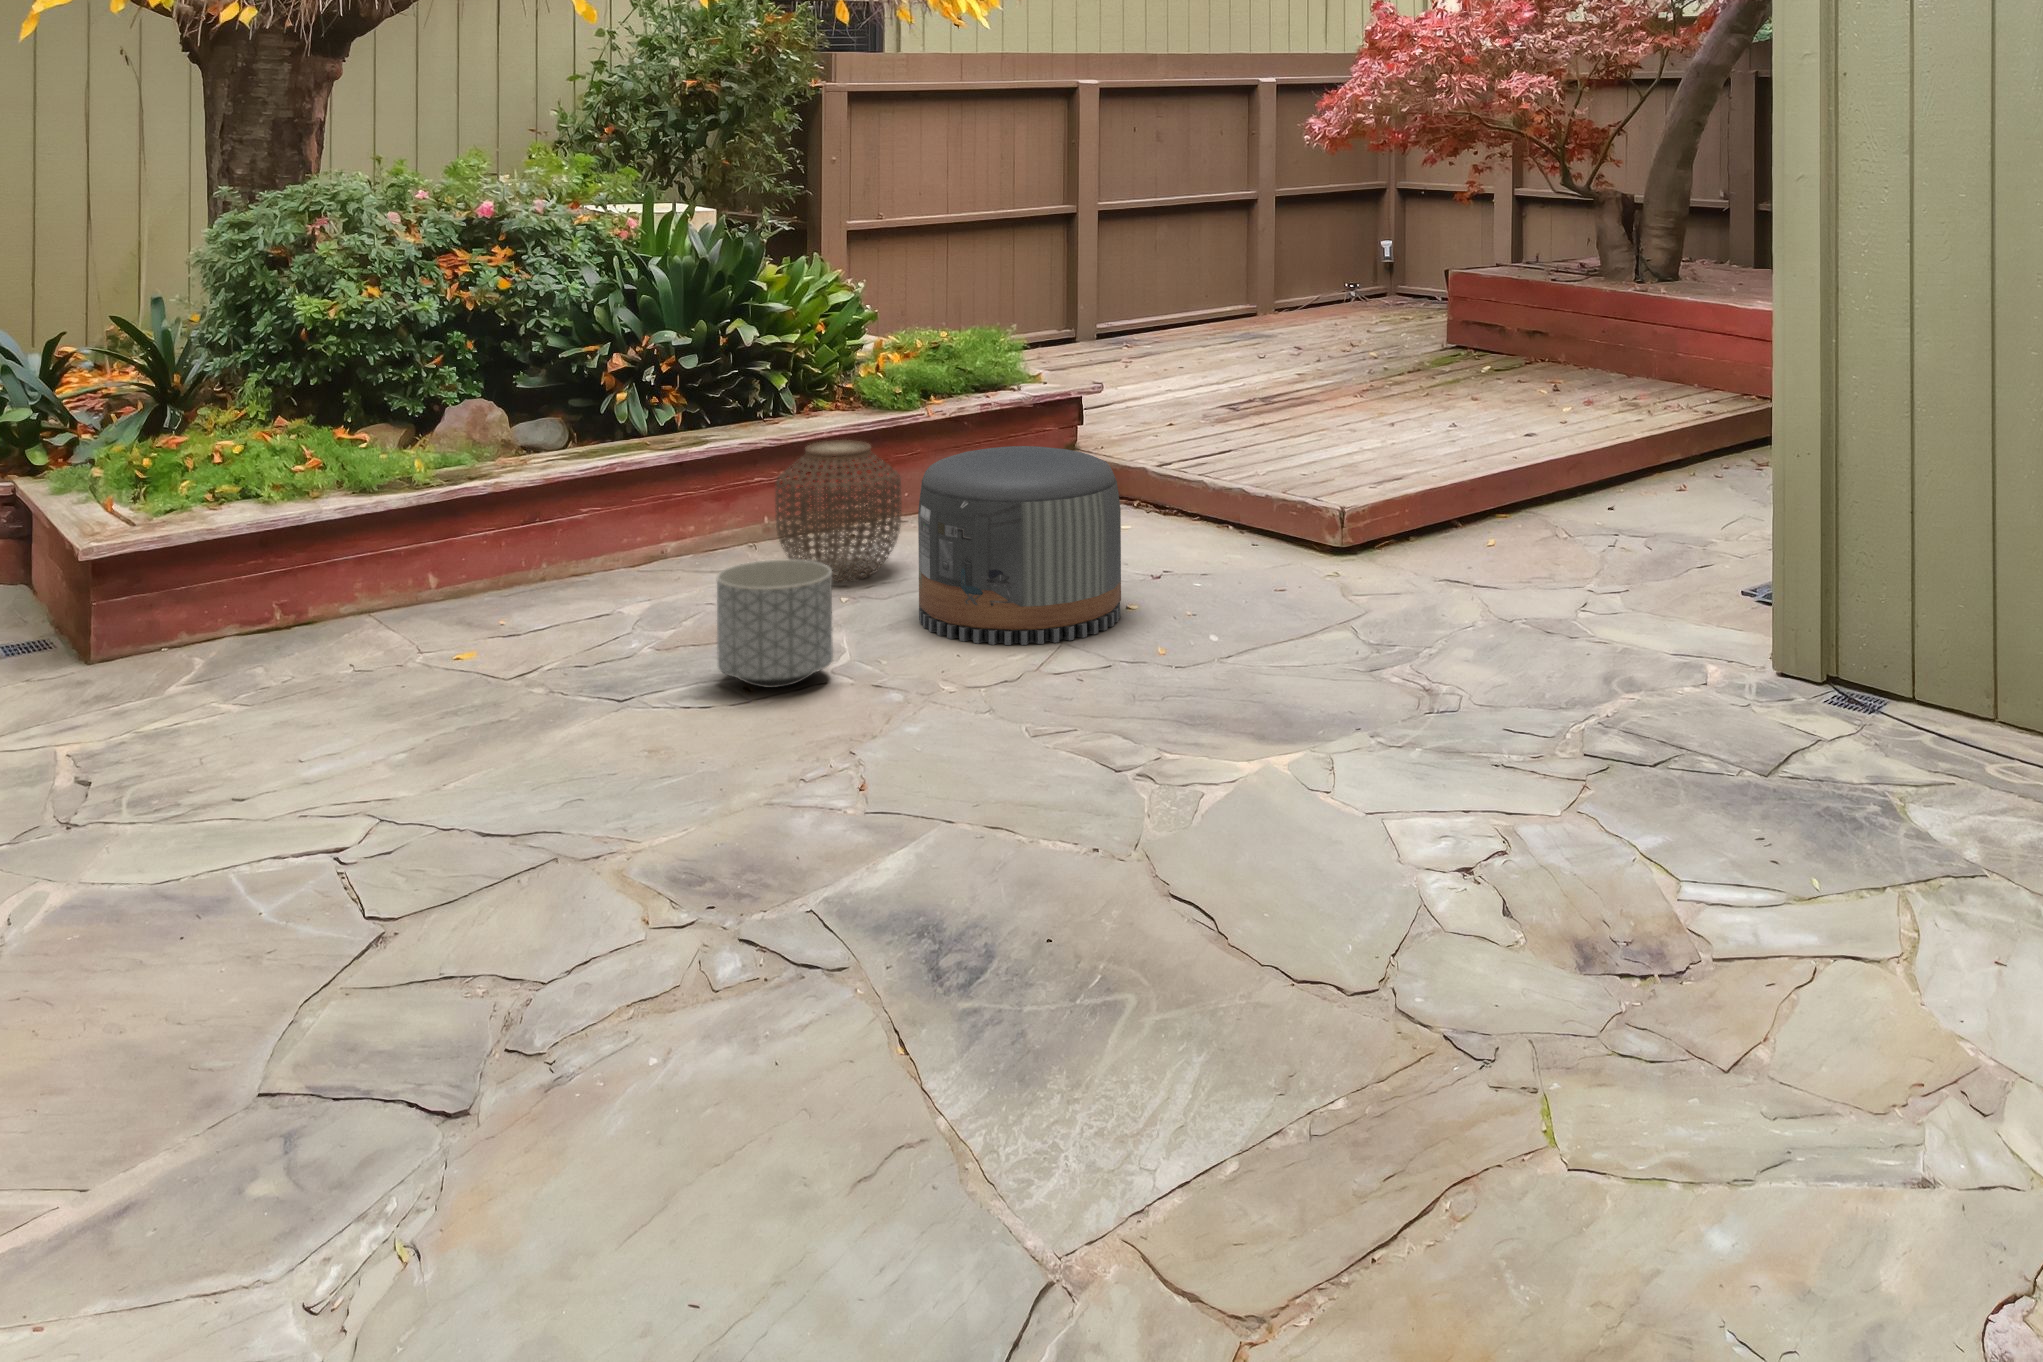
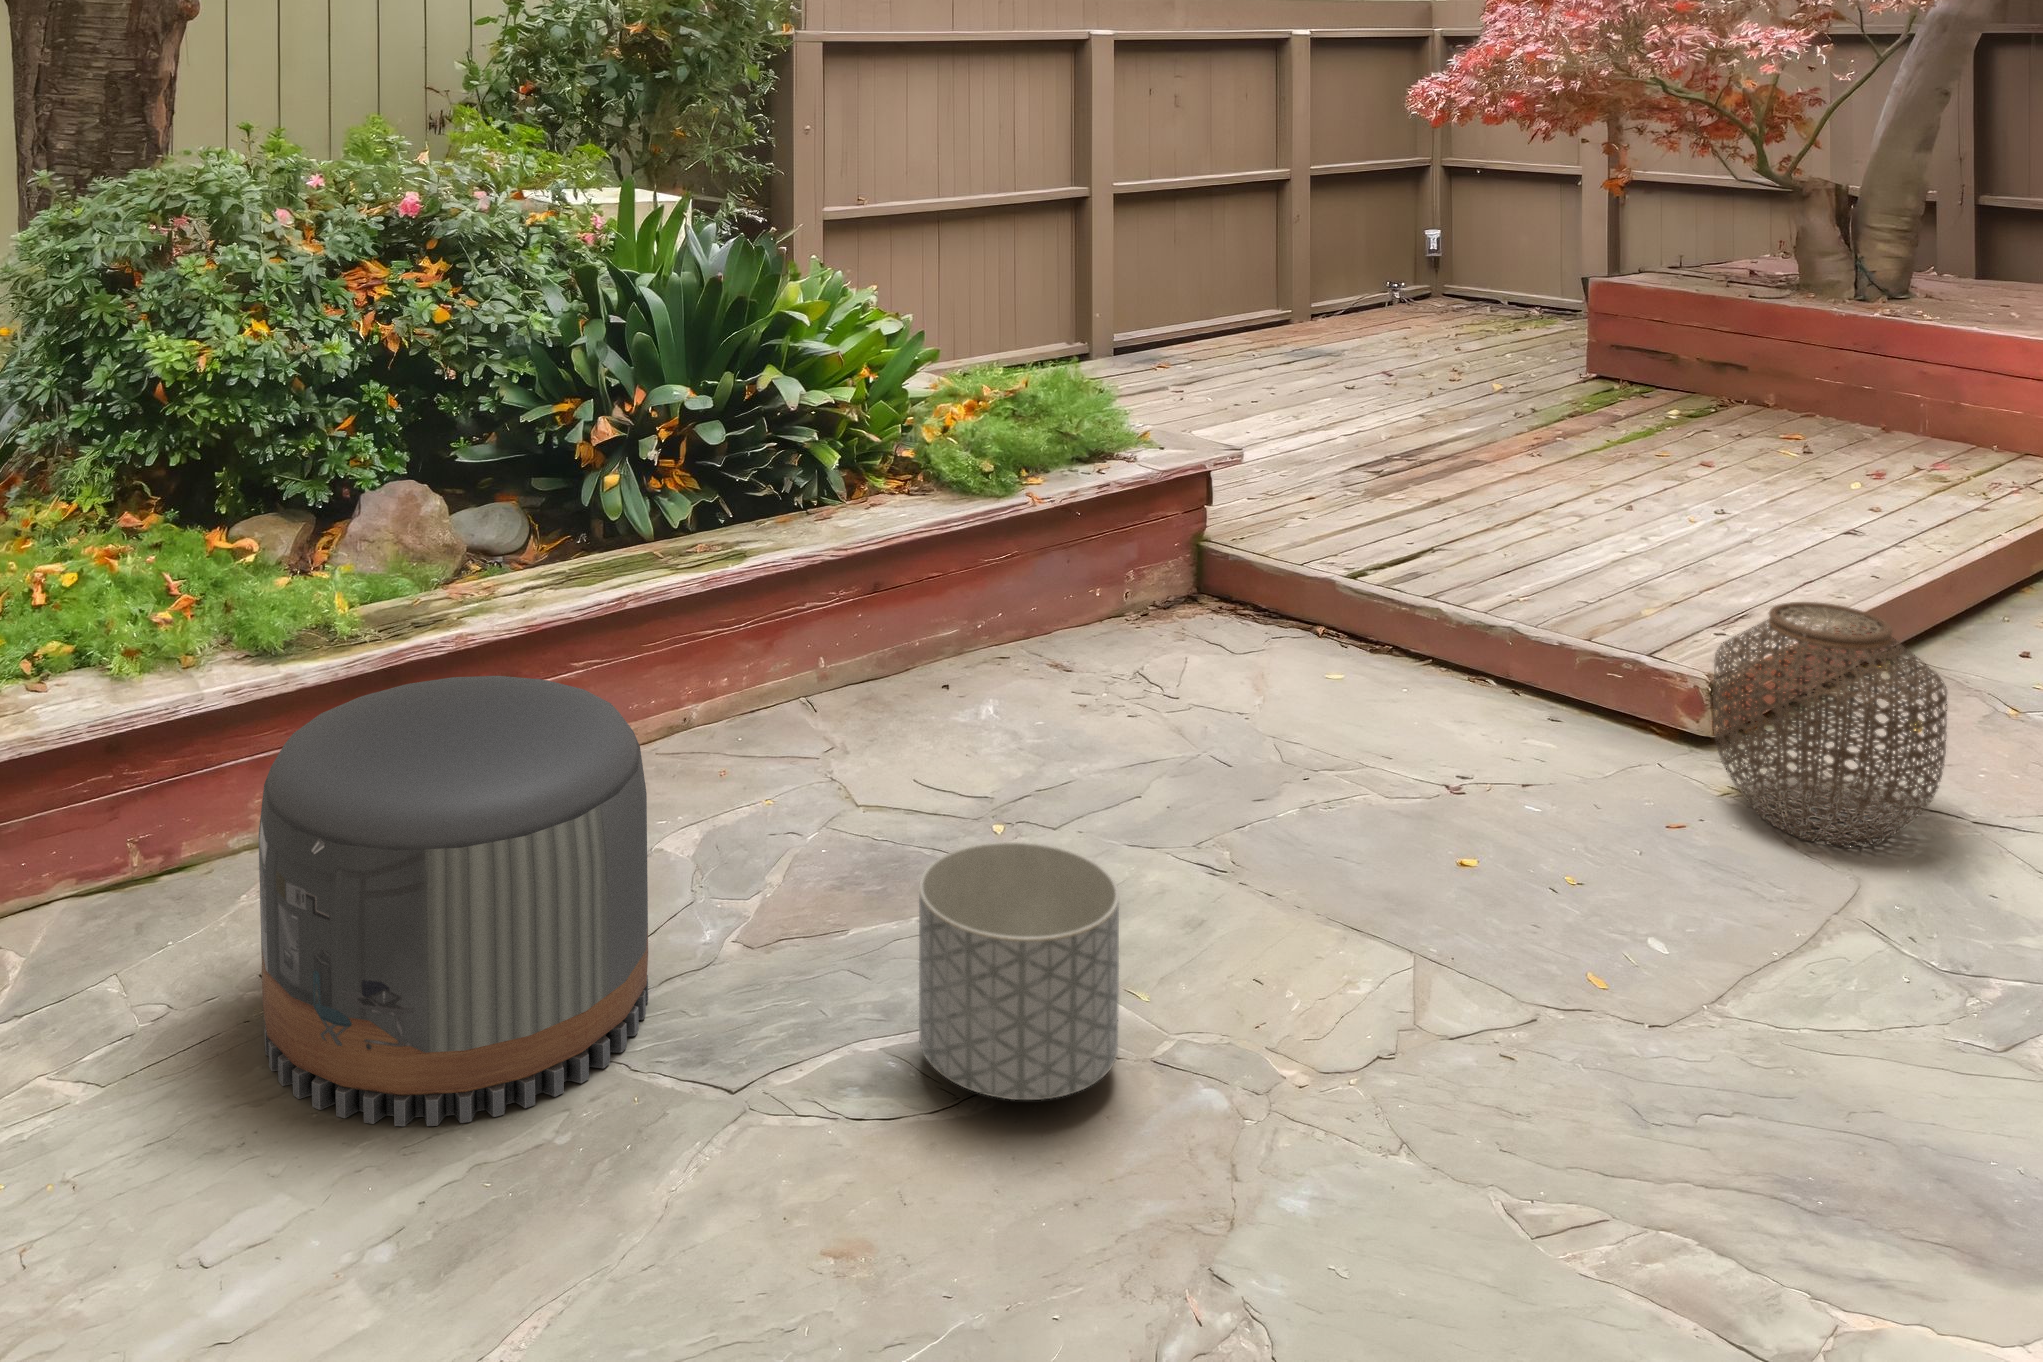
woven basket: present [776,440,902,582] -> present [1713,602,1947,846]
pouf: present [918,446,1121,645] -> present [259,676,648,1126]

